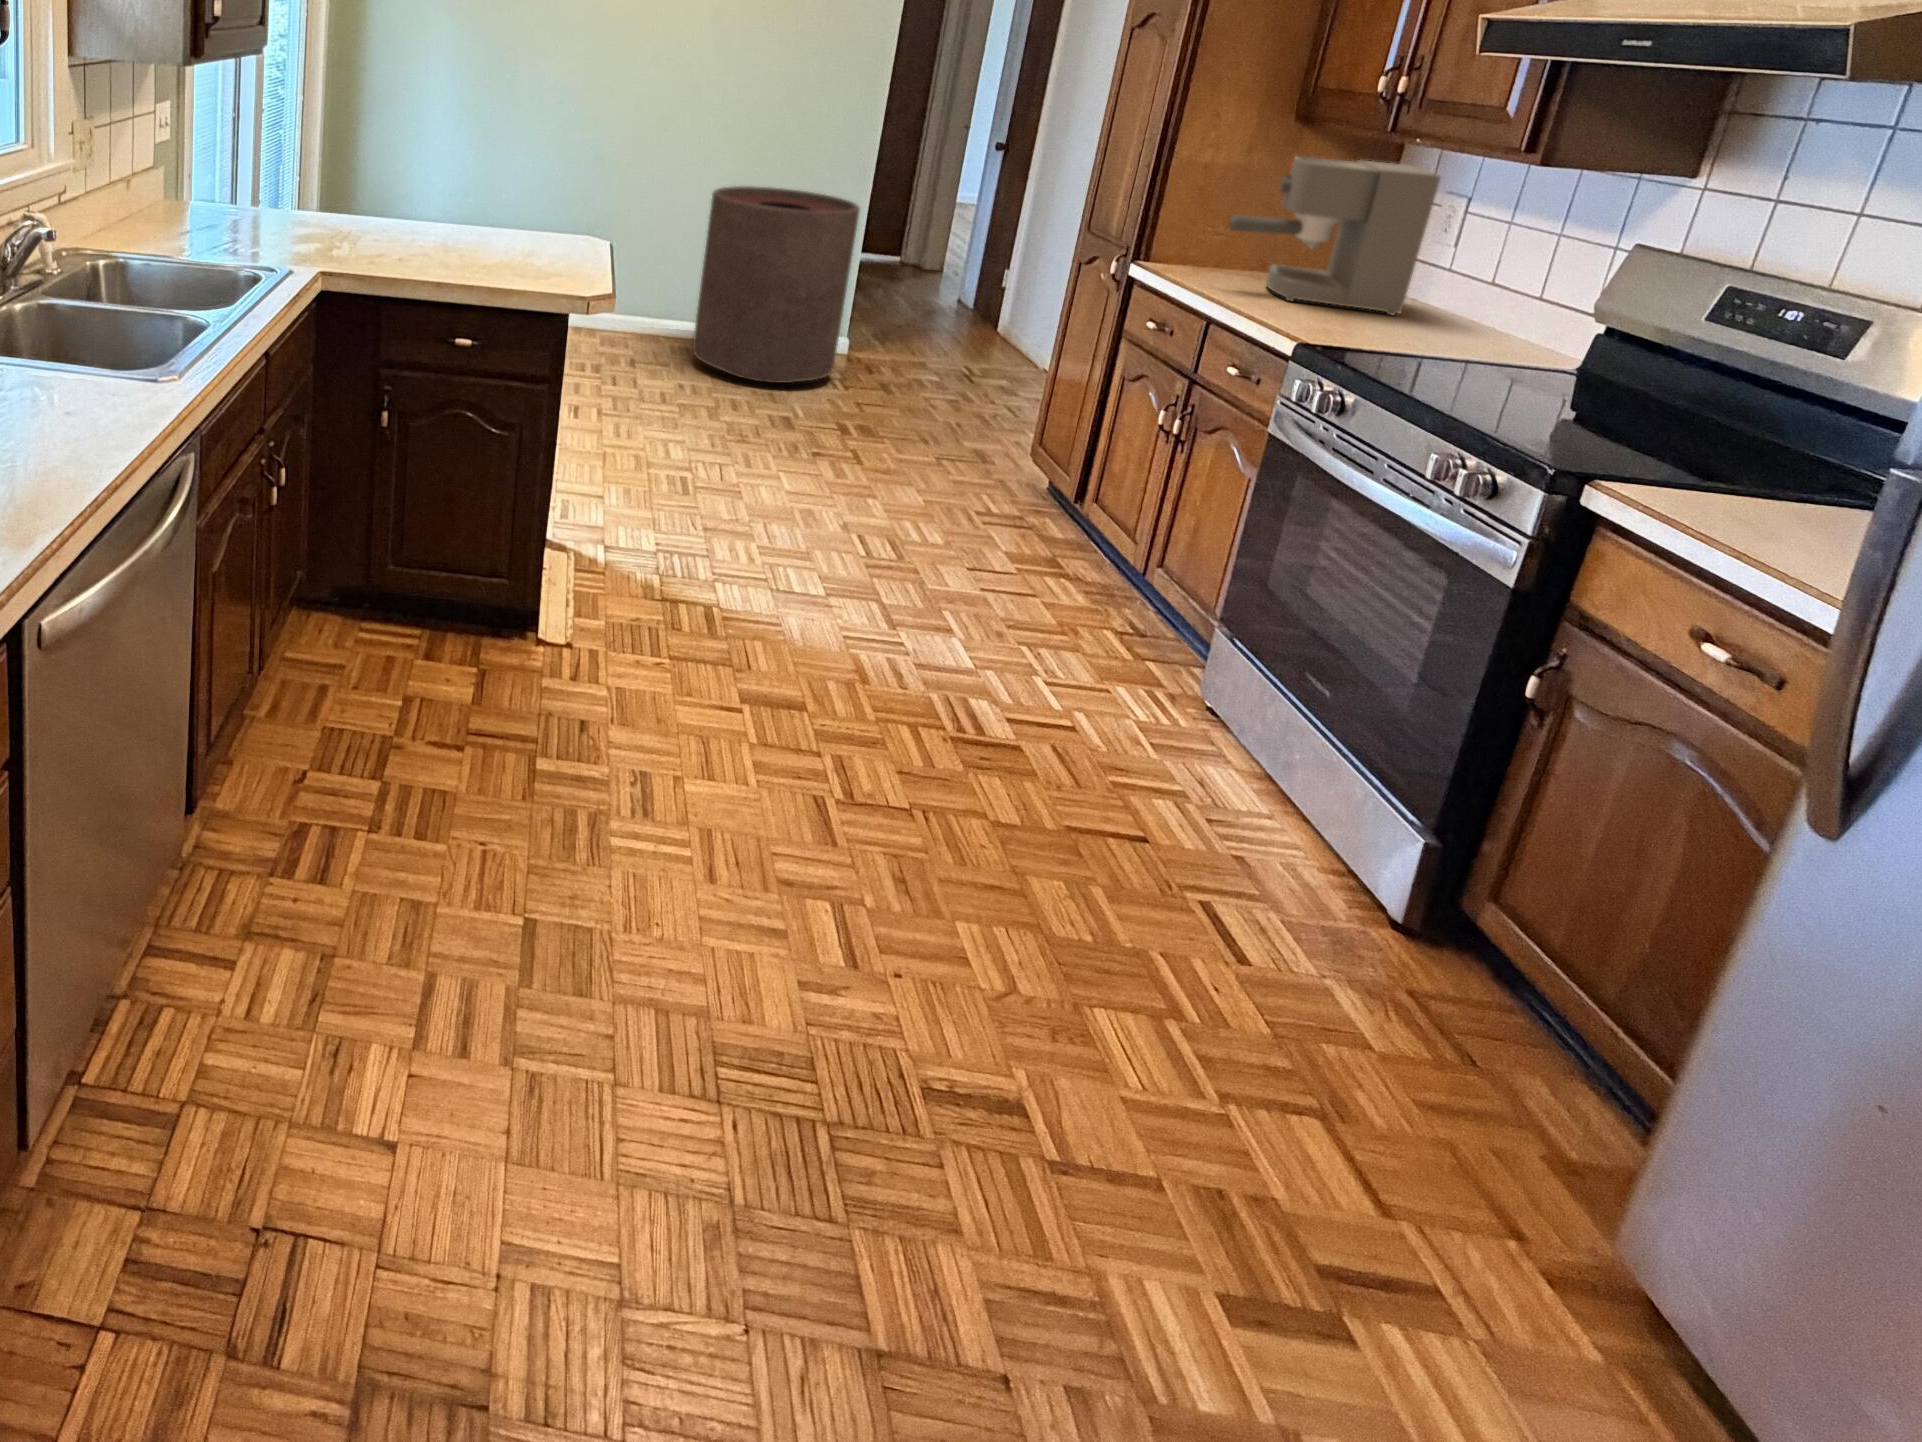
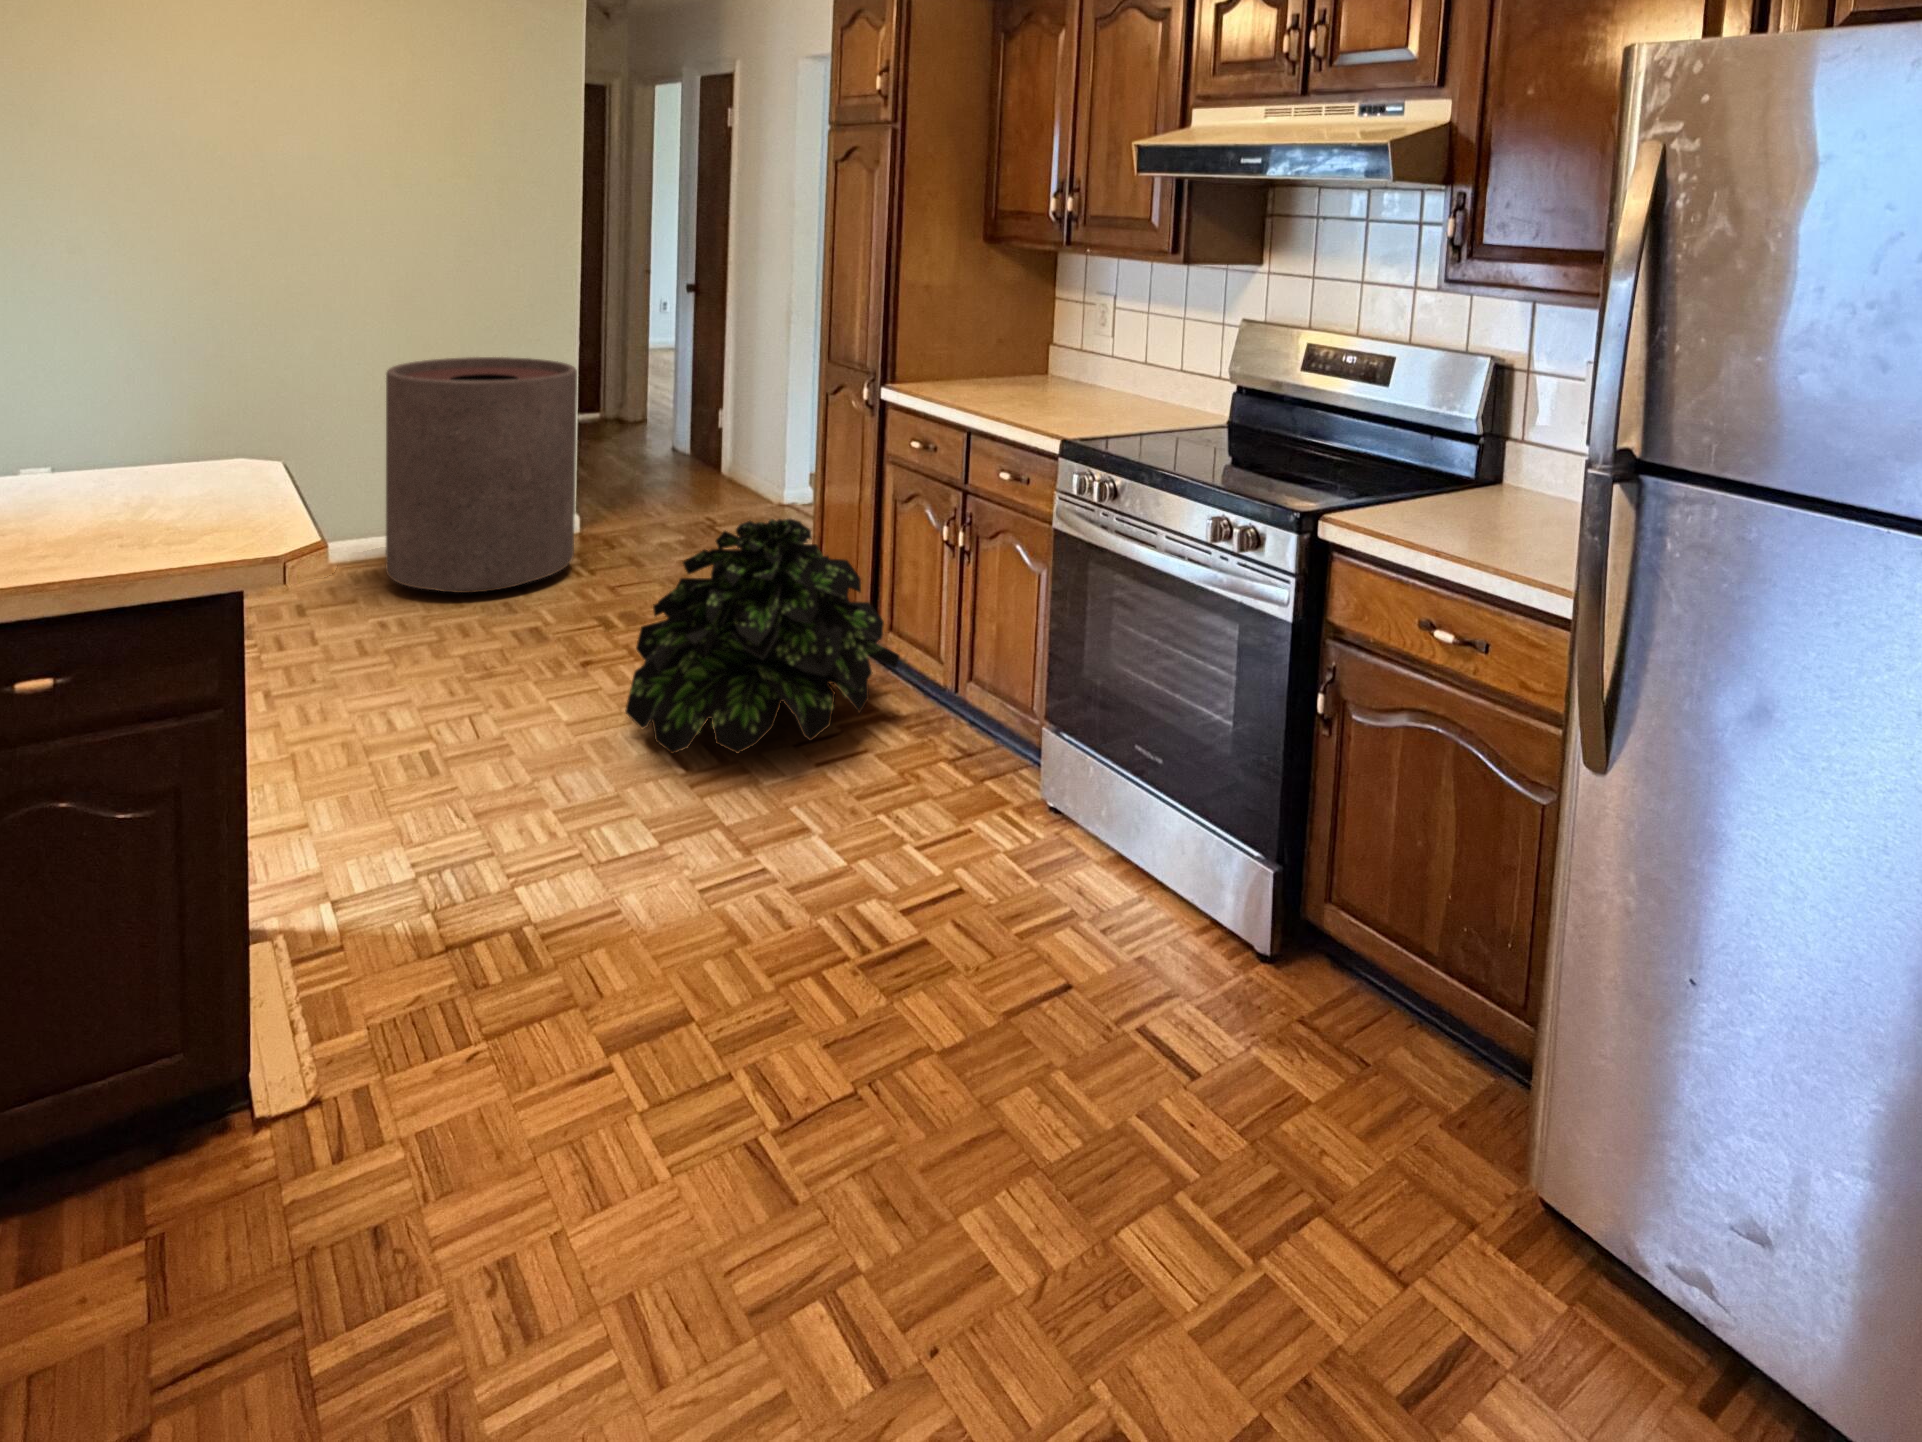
coffee maker: present [1229,156,1440,315] -> none [963,274,1105,404]
potted plant: none [830,362,1093,568] -> present [625,519,899,753]

